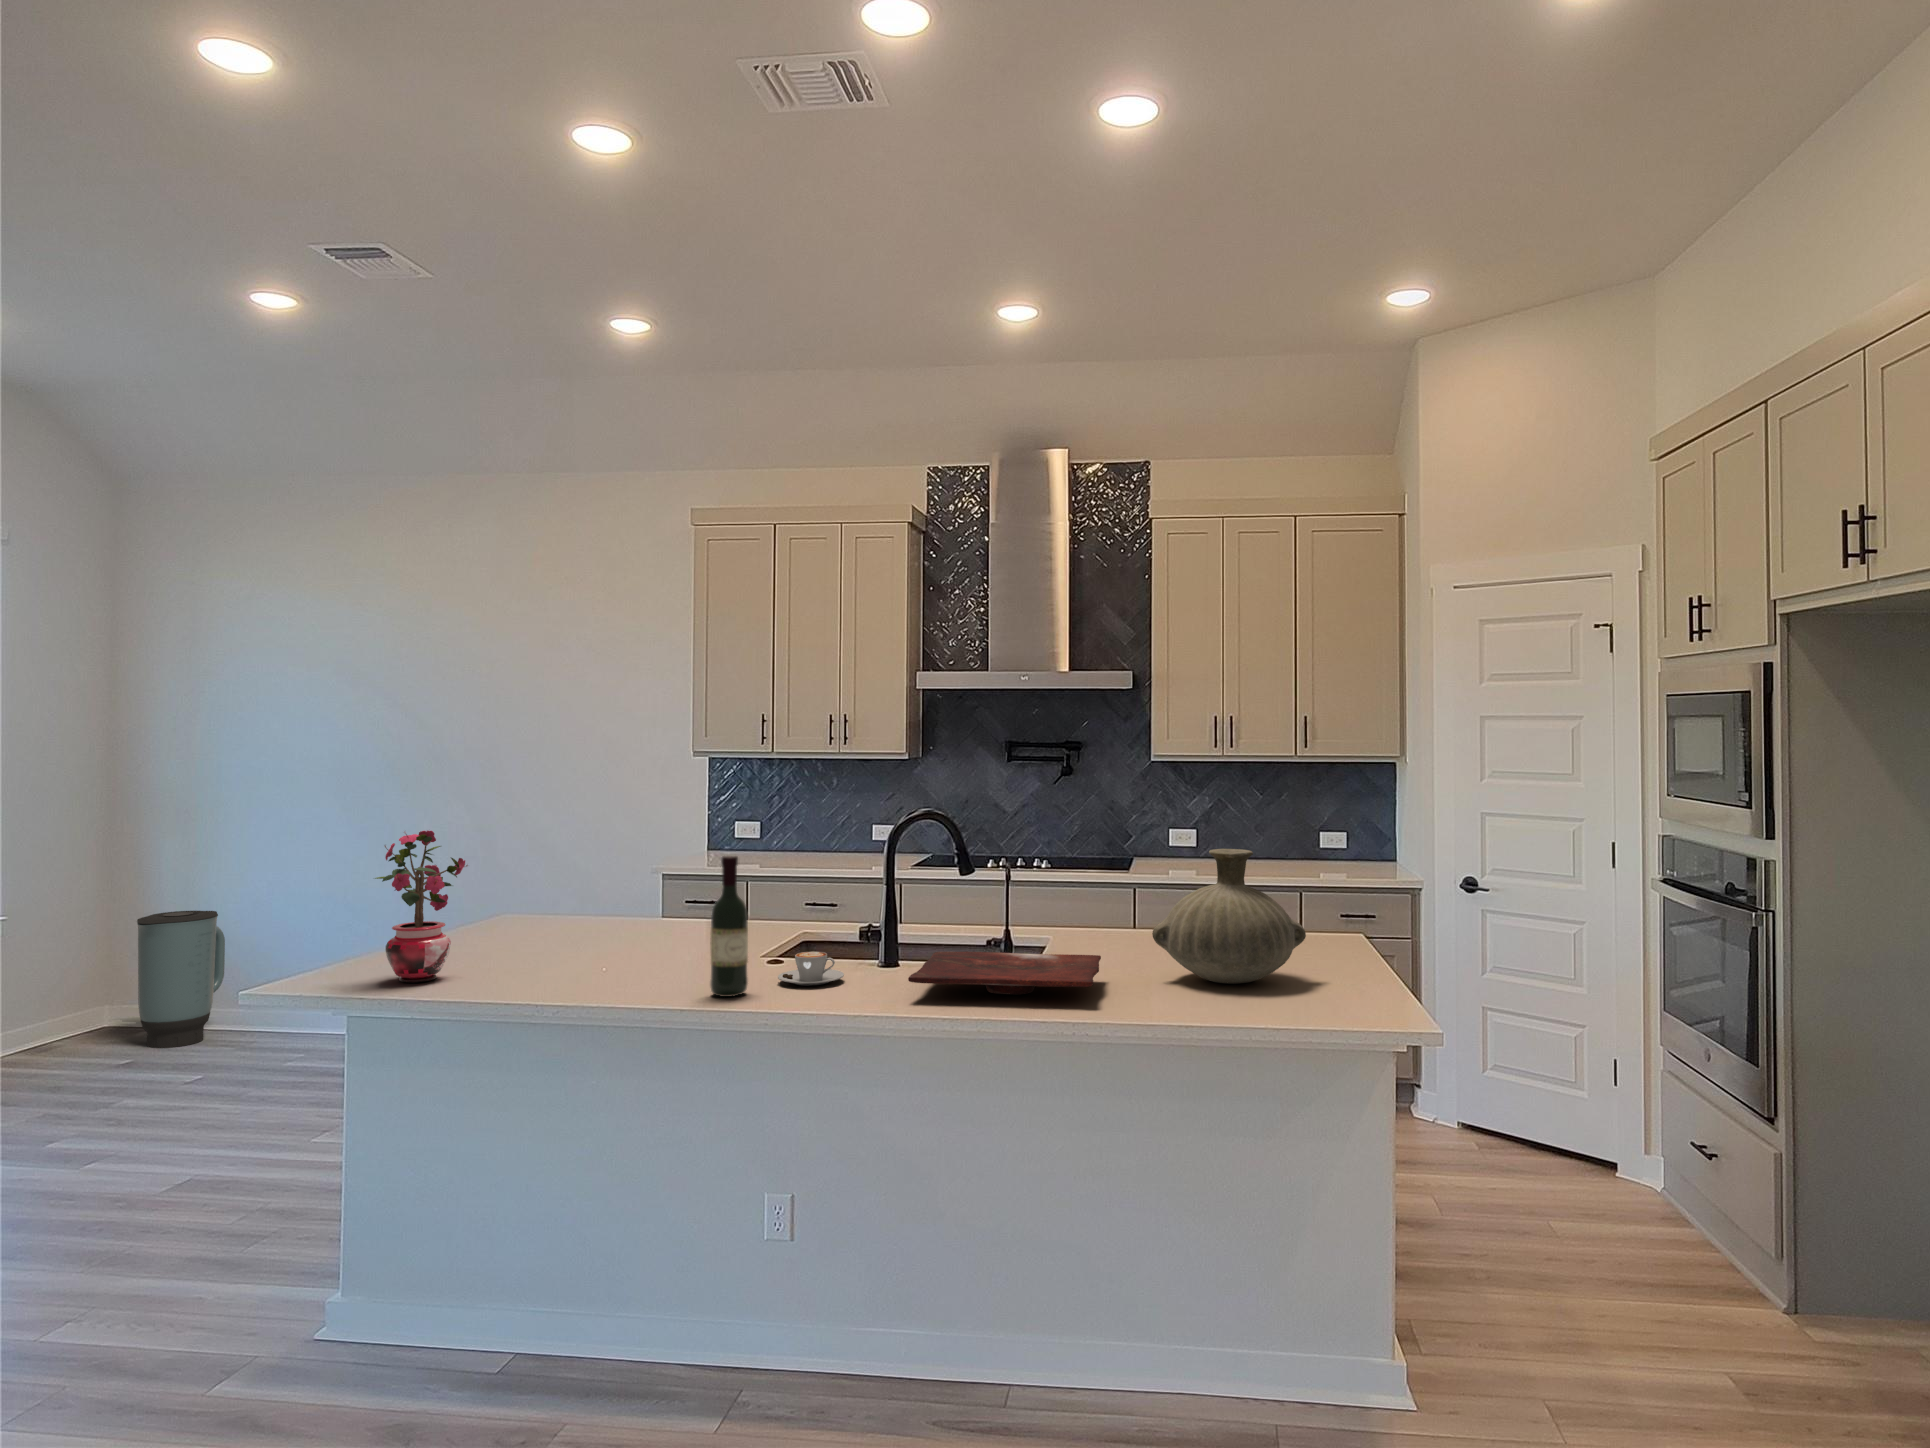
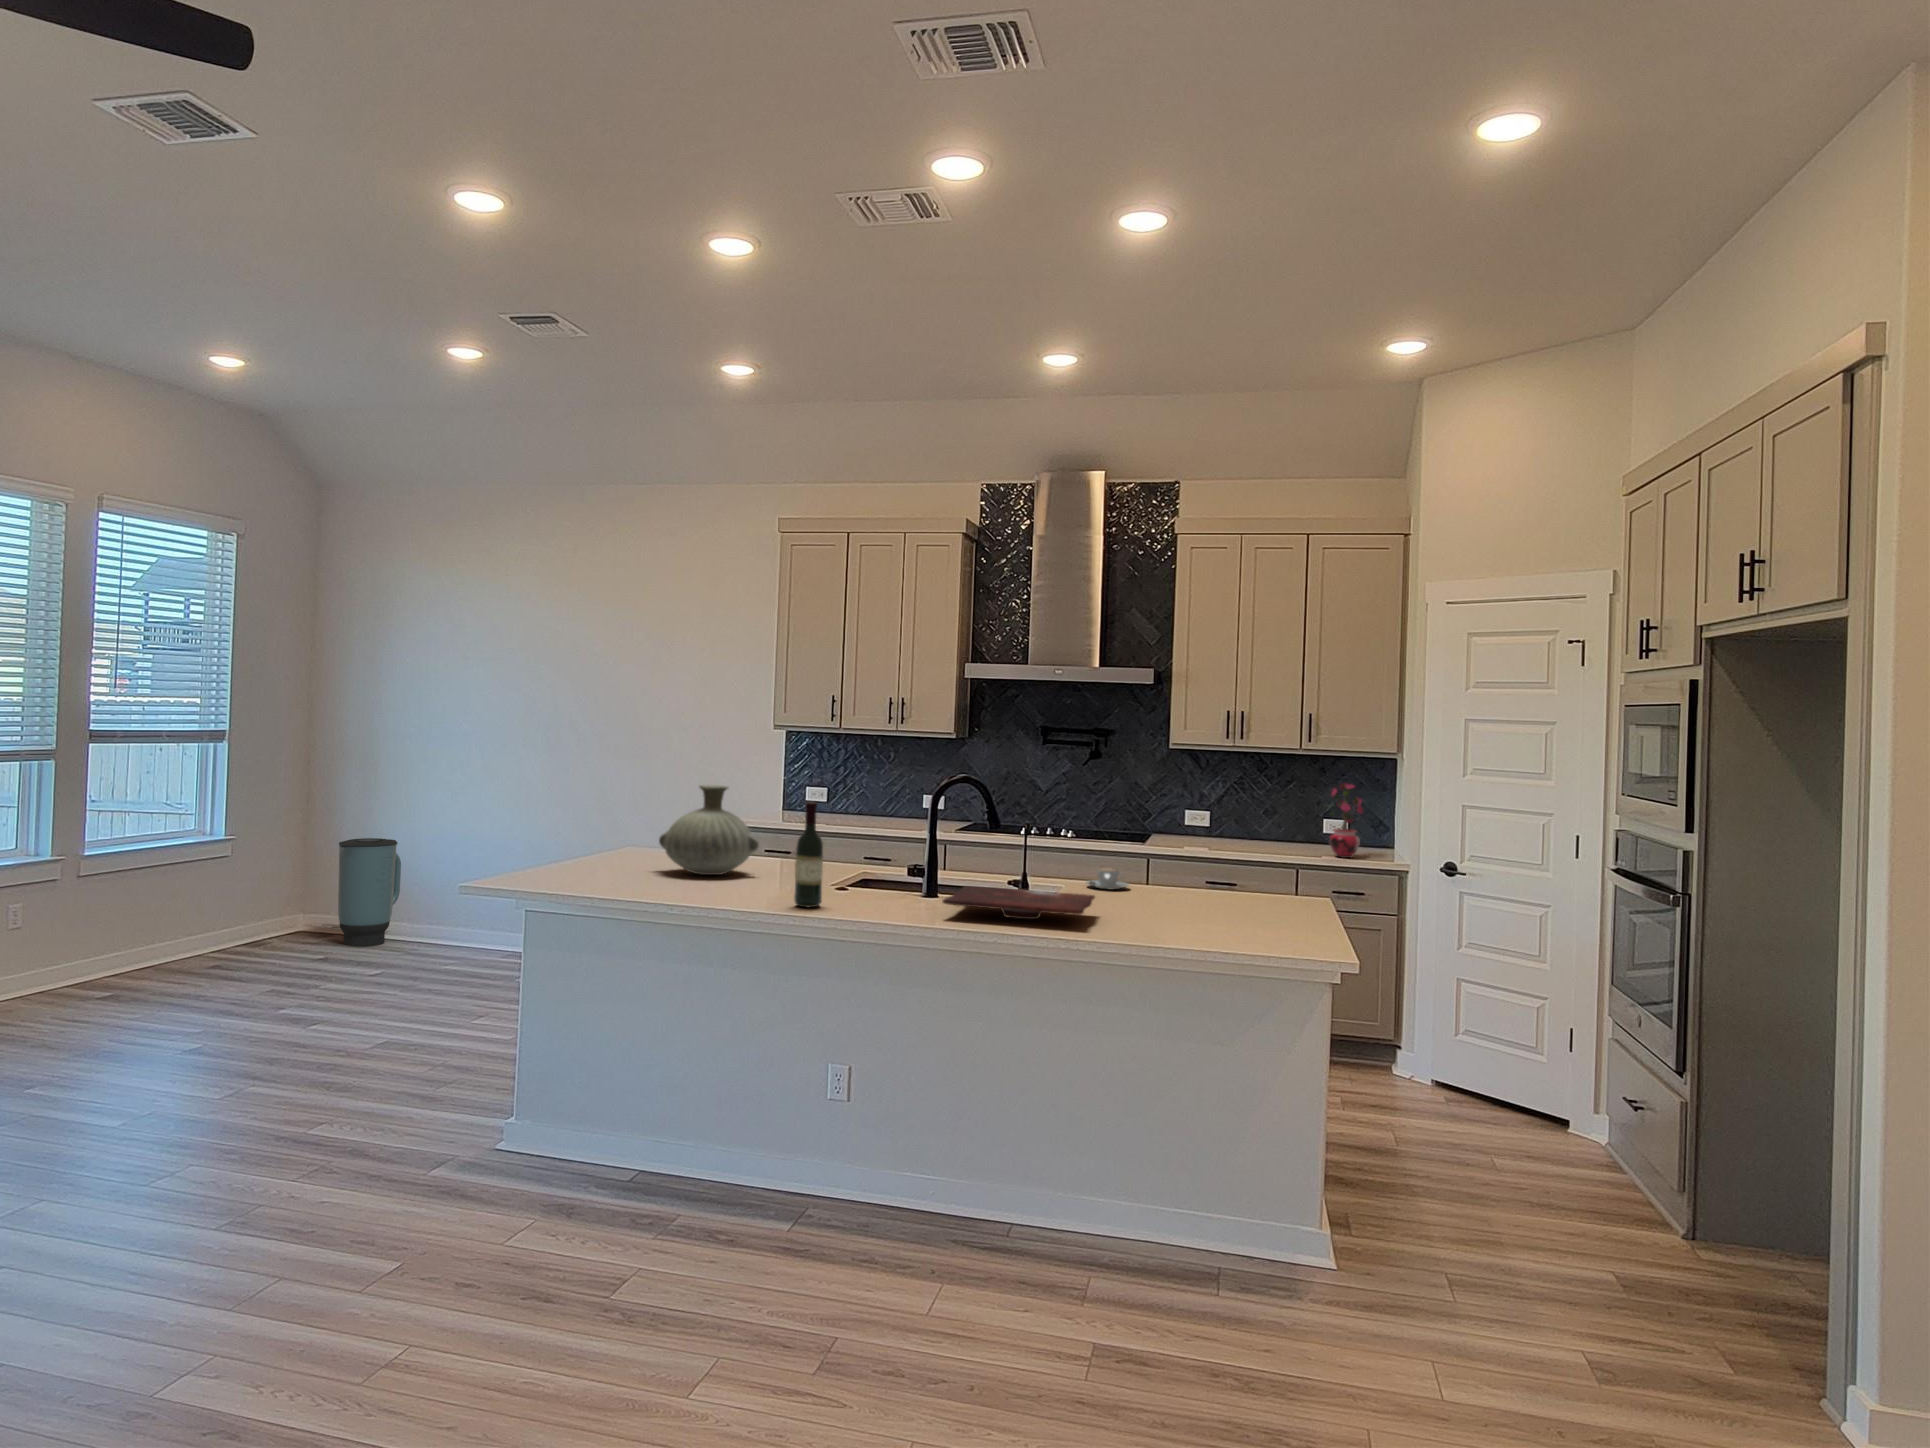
potted plant: present [375,831,468,983] -> present [1329,783,1363,858]
vase: present [1152,849,1306,984] -> present [659,785,759,875]
coffee cup: present [778,952,844,986] -> present [1086,868,1129,890]

